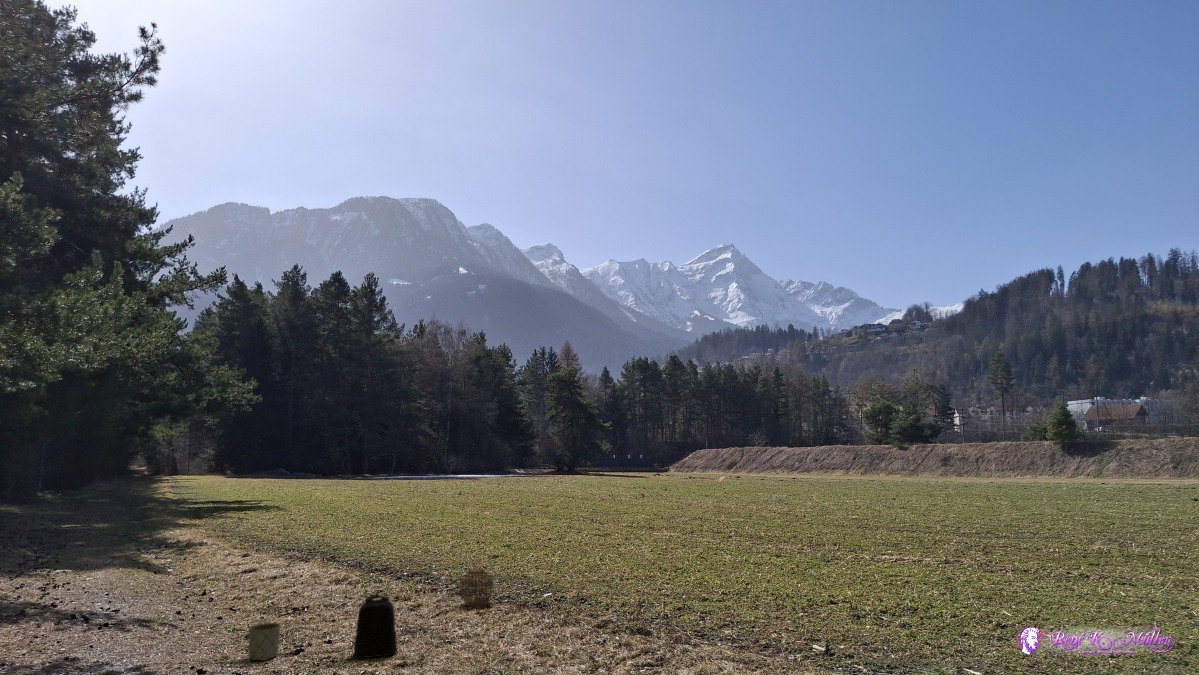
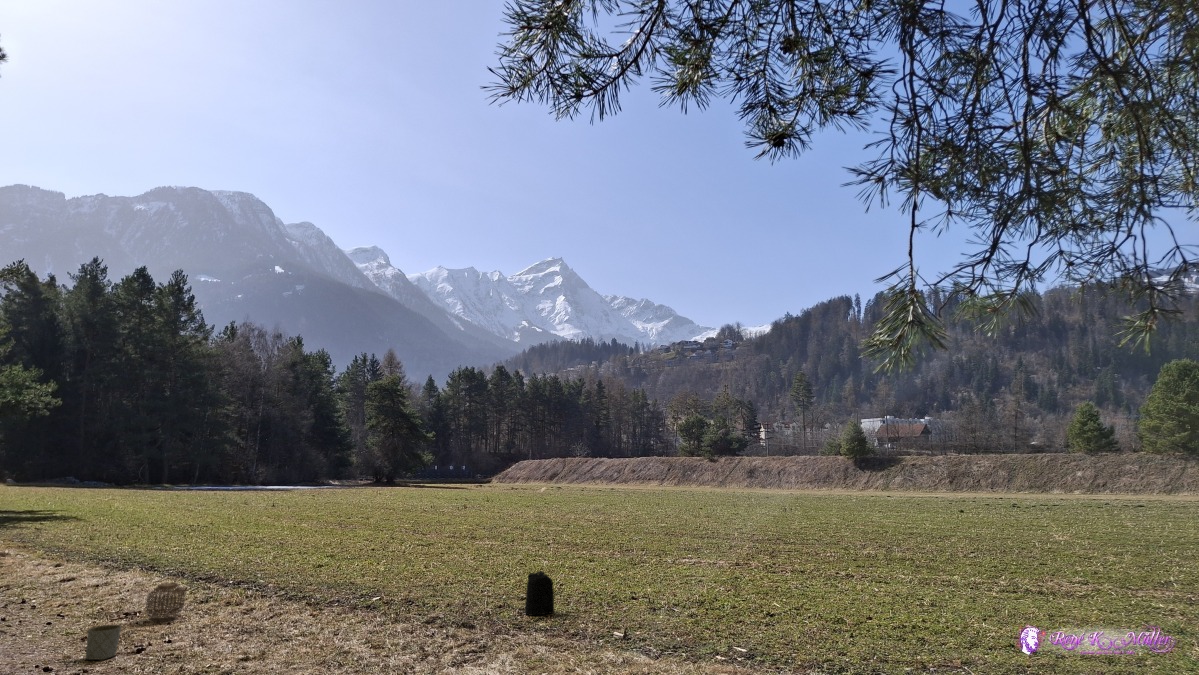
woven basket: present [460,568,493,607] -> present [146,583,185,622]
backpack: present [353,595,397,659] -> present [525,571,554,616]

